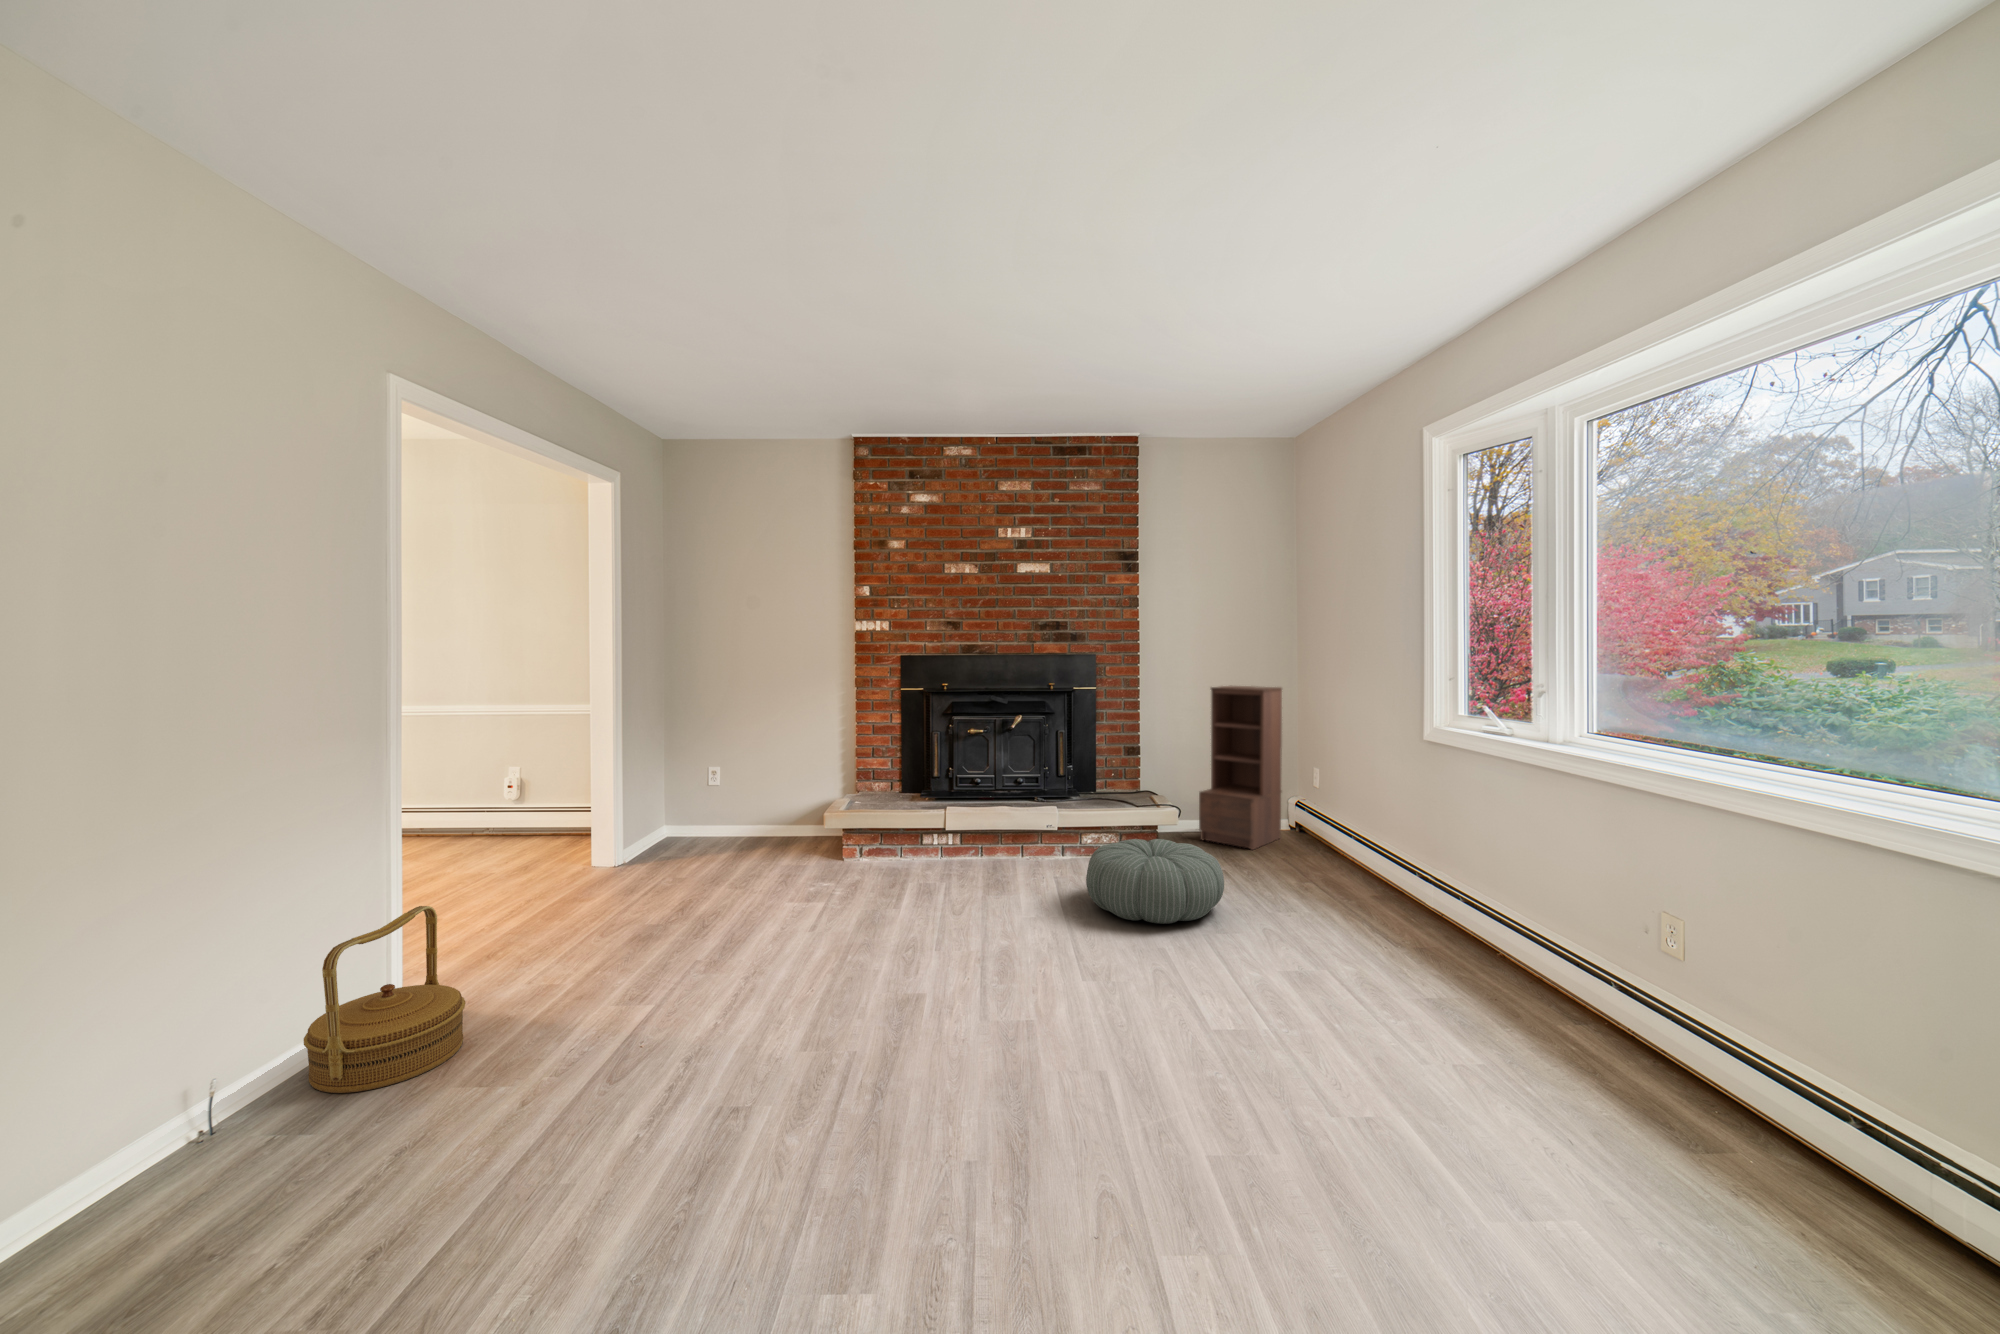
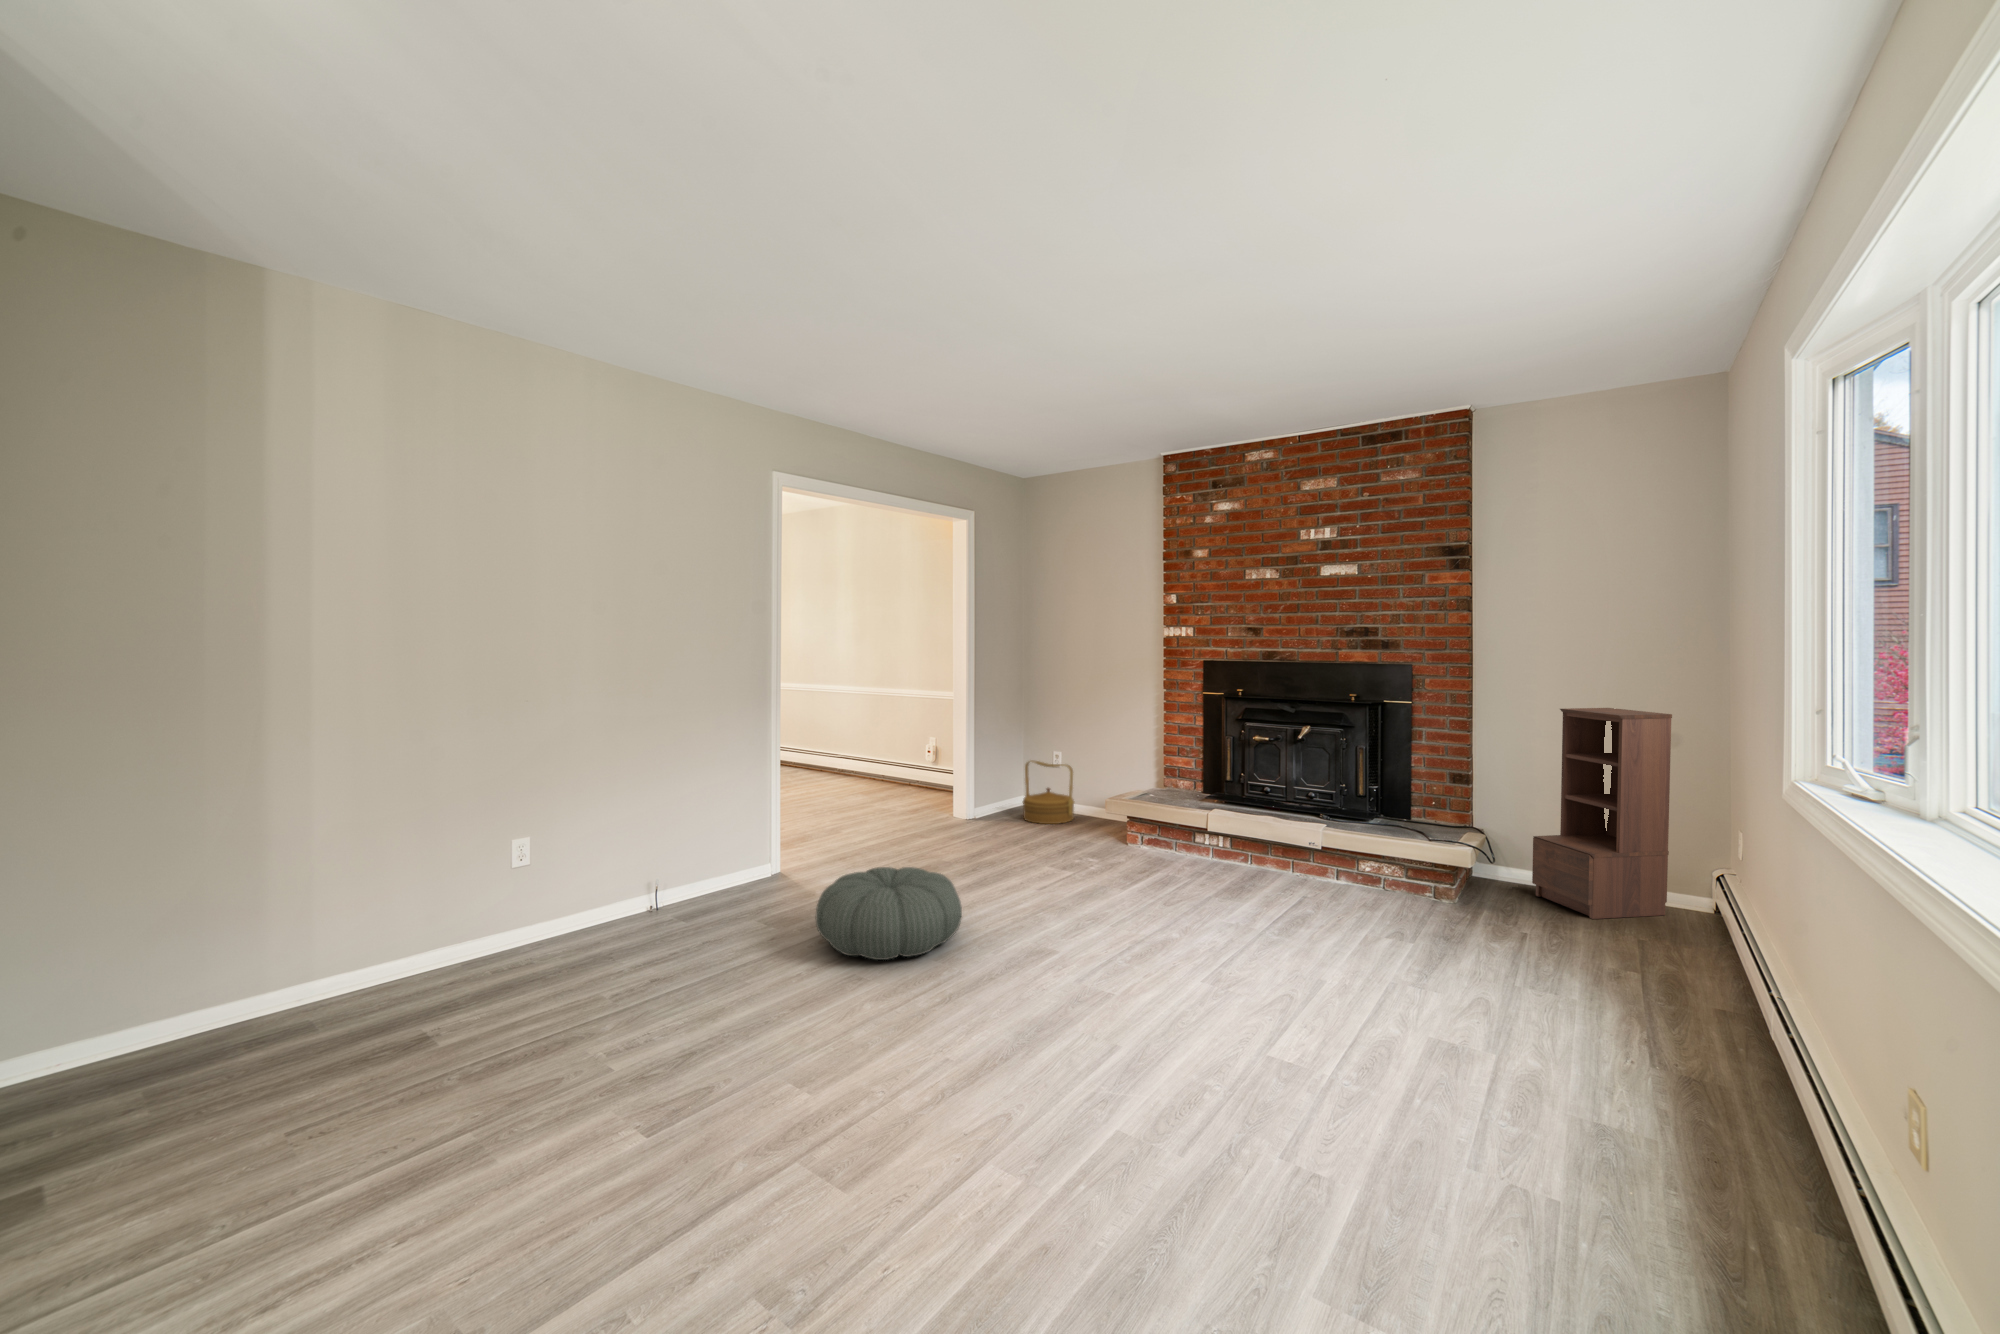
pouf: present [1086,839,1224,924] -> present [816,867,962,960]
woven basket: present [304,906,465,1093] -> present [1023,761,1074,824]

